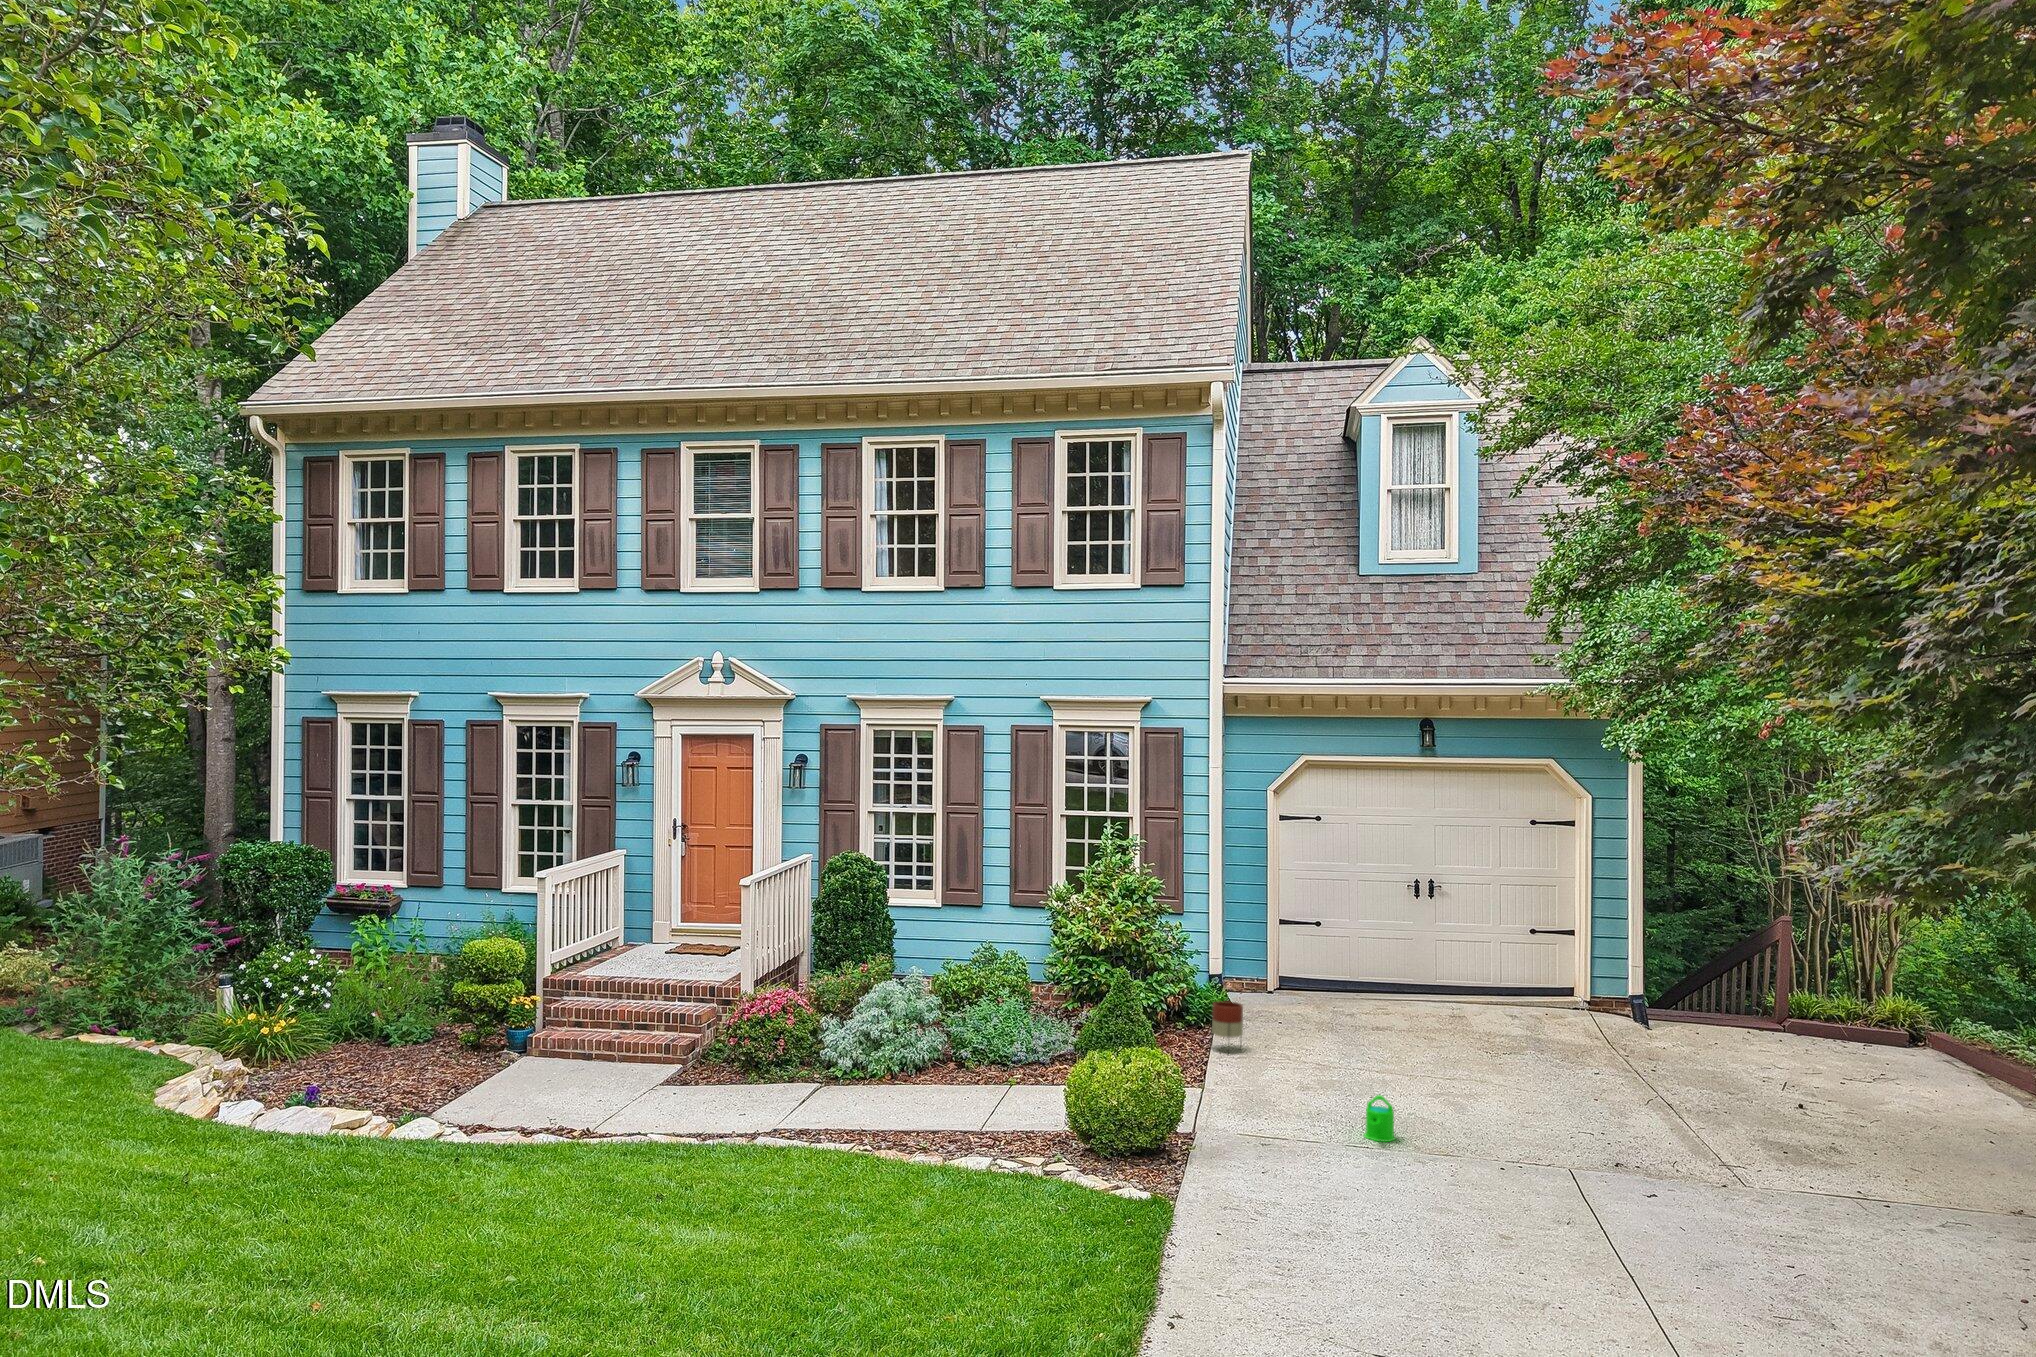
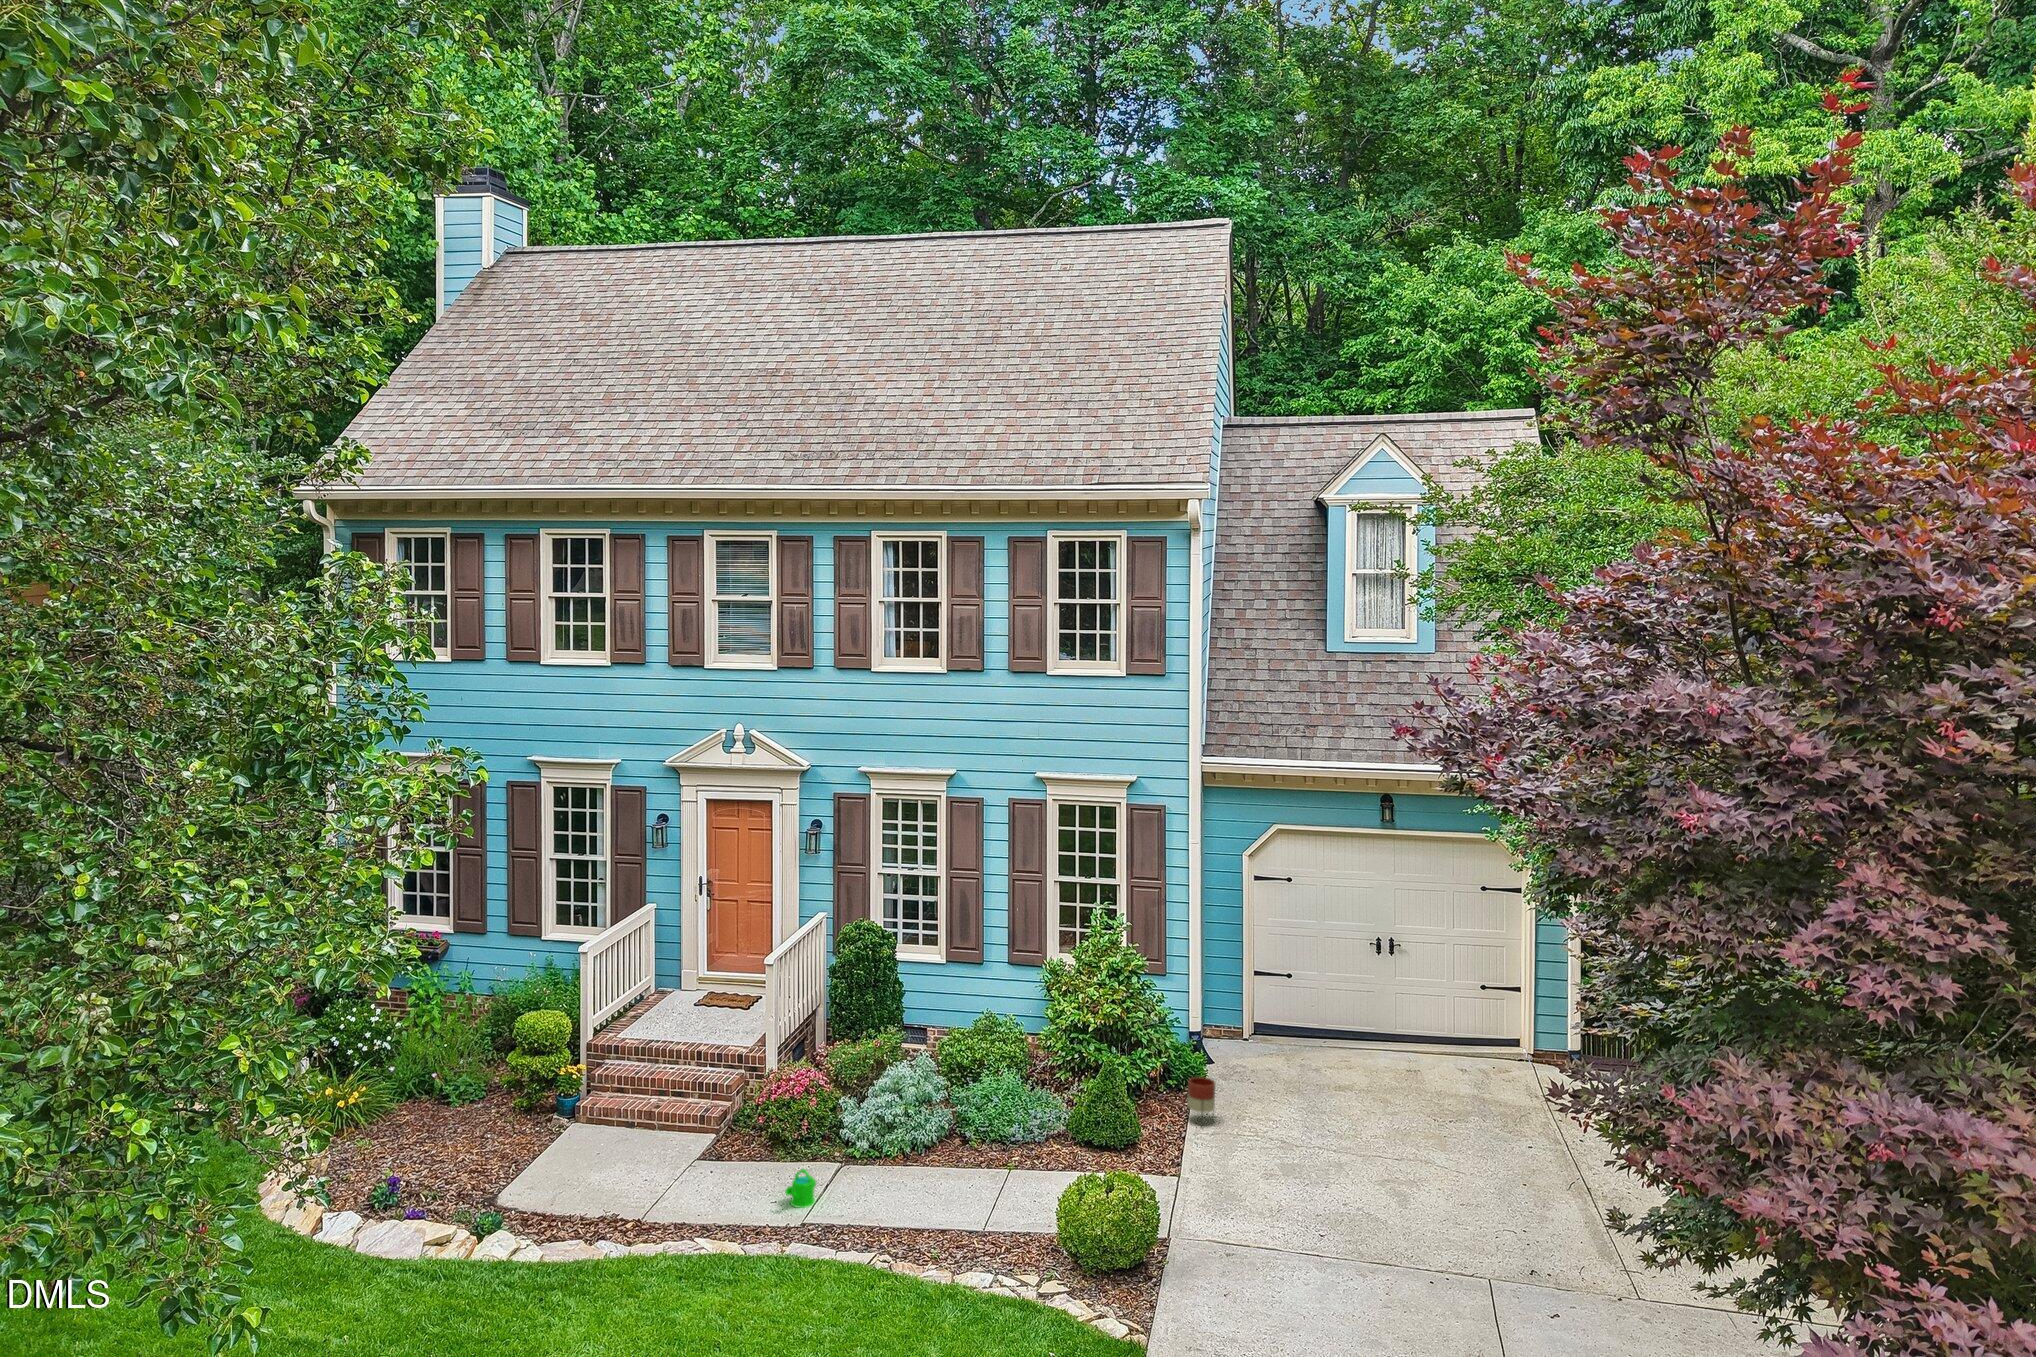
watering can: present [1364,1095,1395,1142] -> present [785,1169,816,1208]

